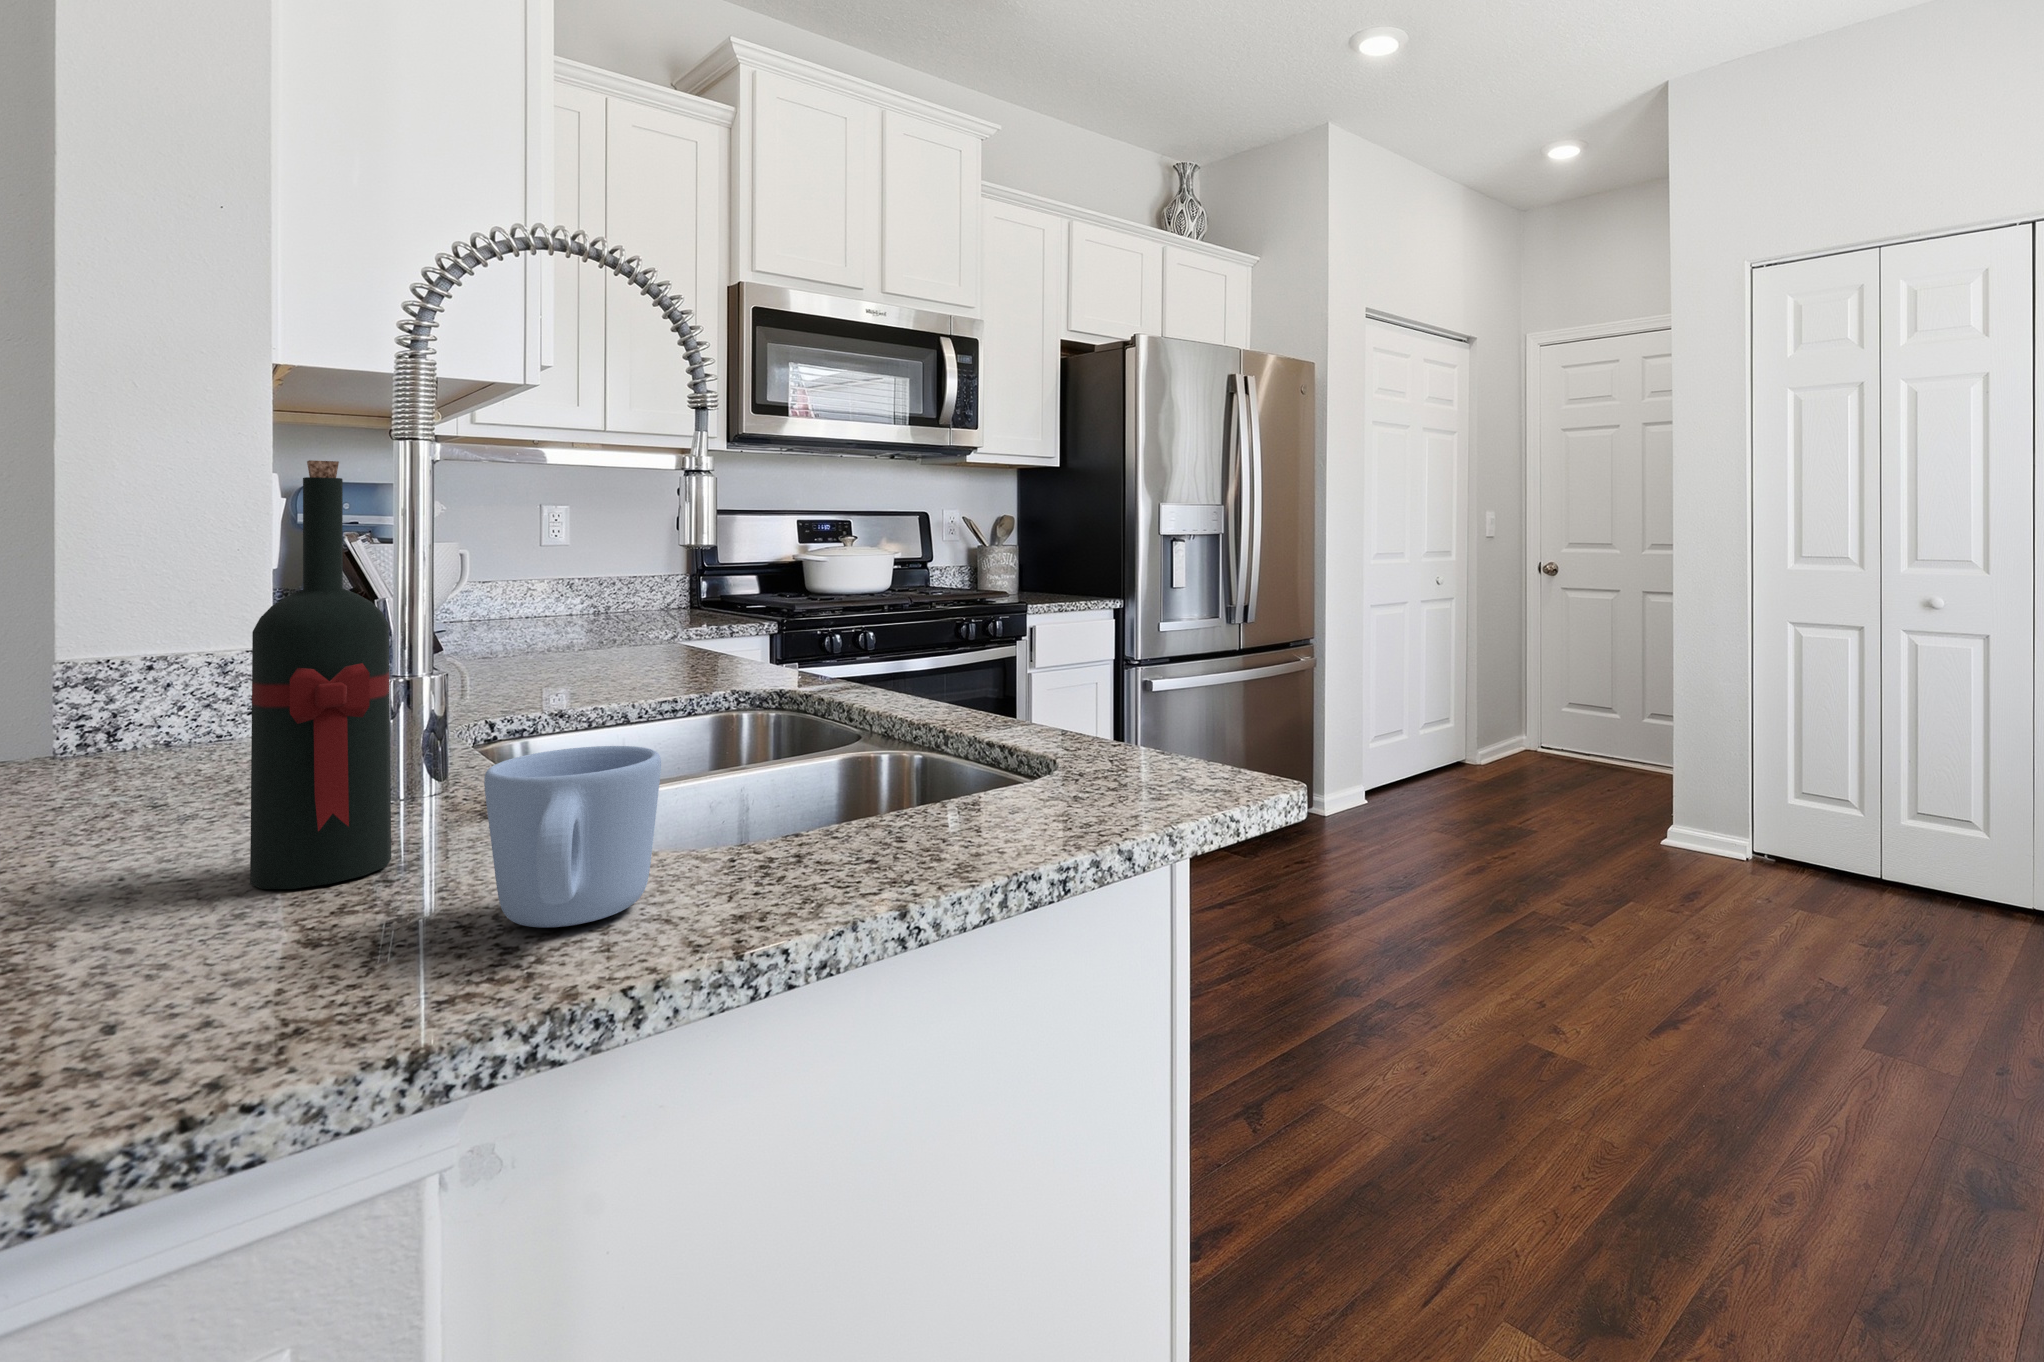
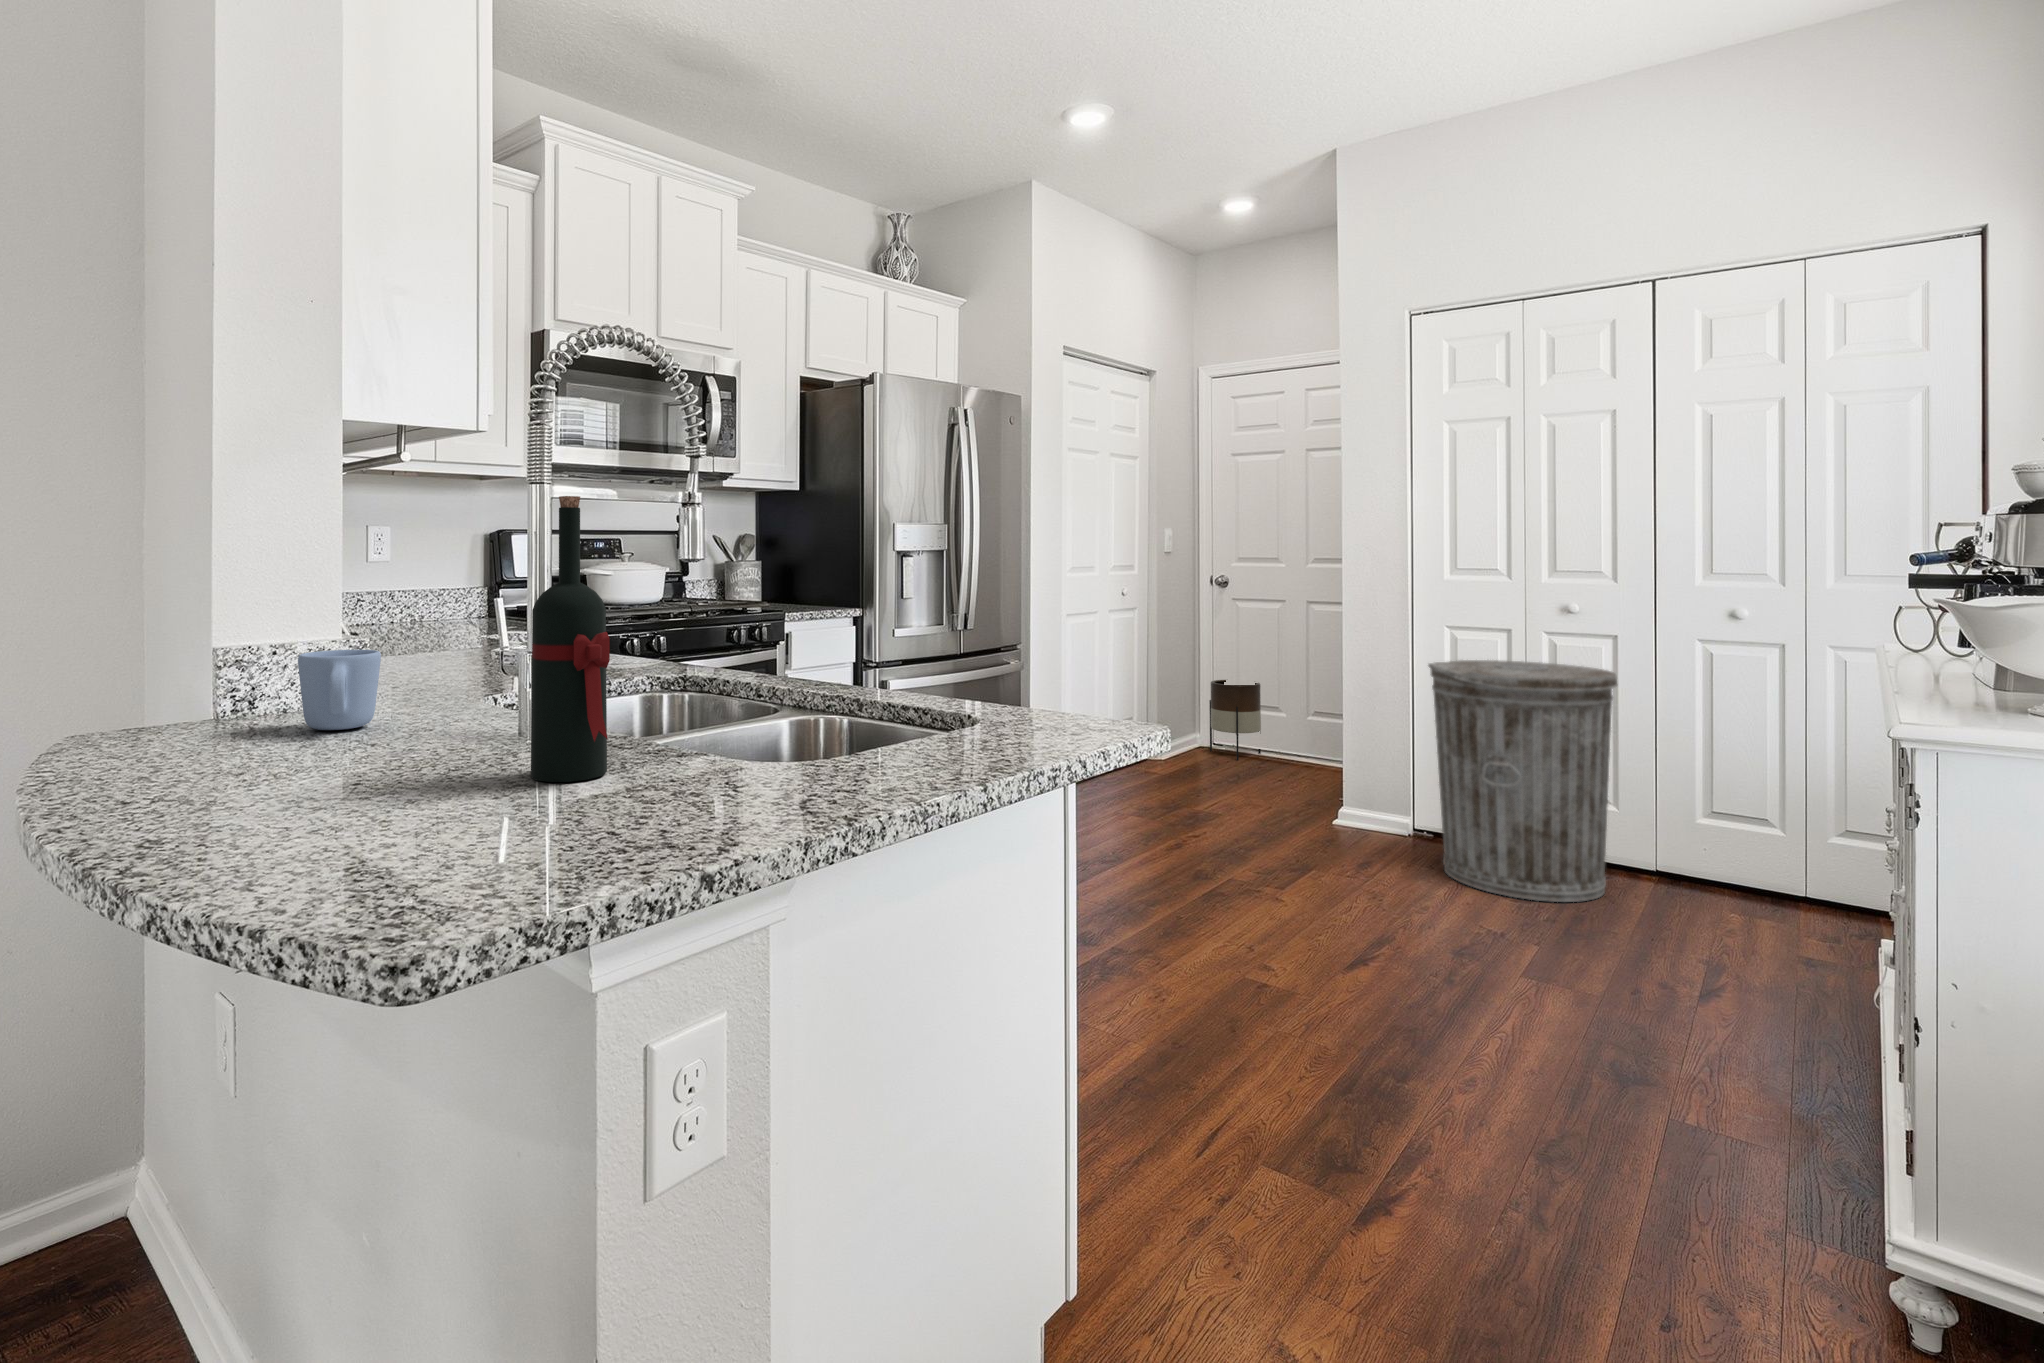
trash can: none [1762,663,1984,948] -> present [1428,660,1617,902]
planter: none [1537,677,1592,766] -> present [1209,680,1261,760]
mug: present [484,746,661,927] -> present [298,650,381,730]

